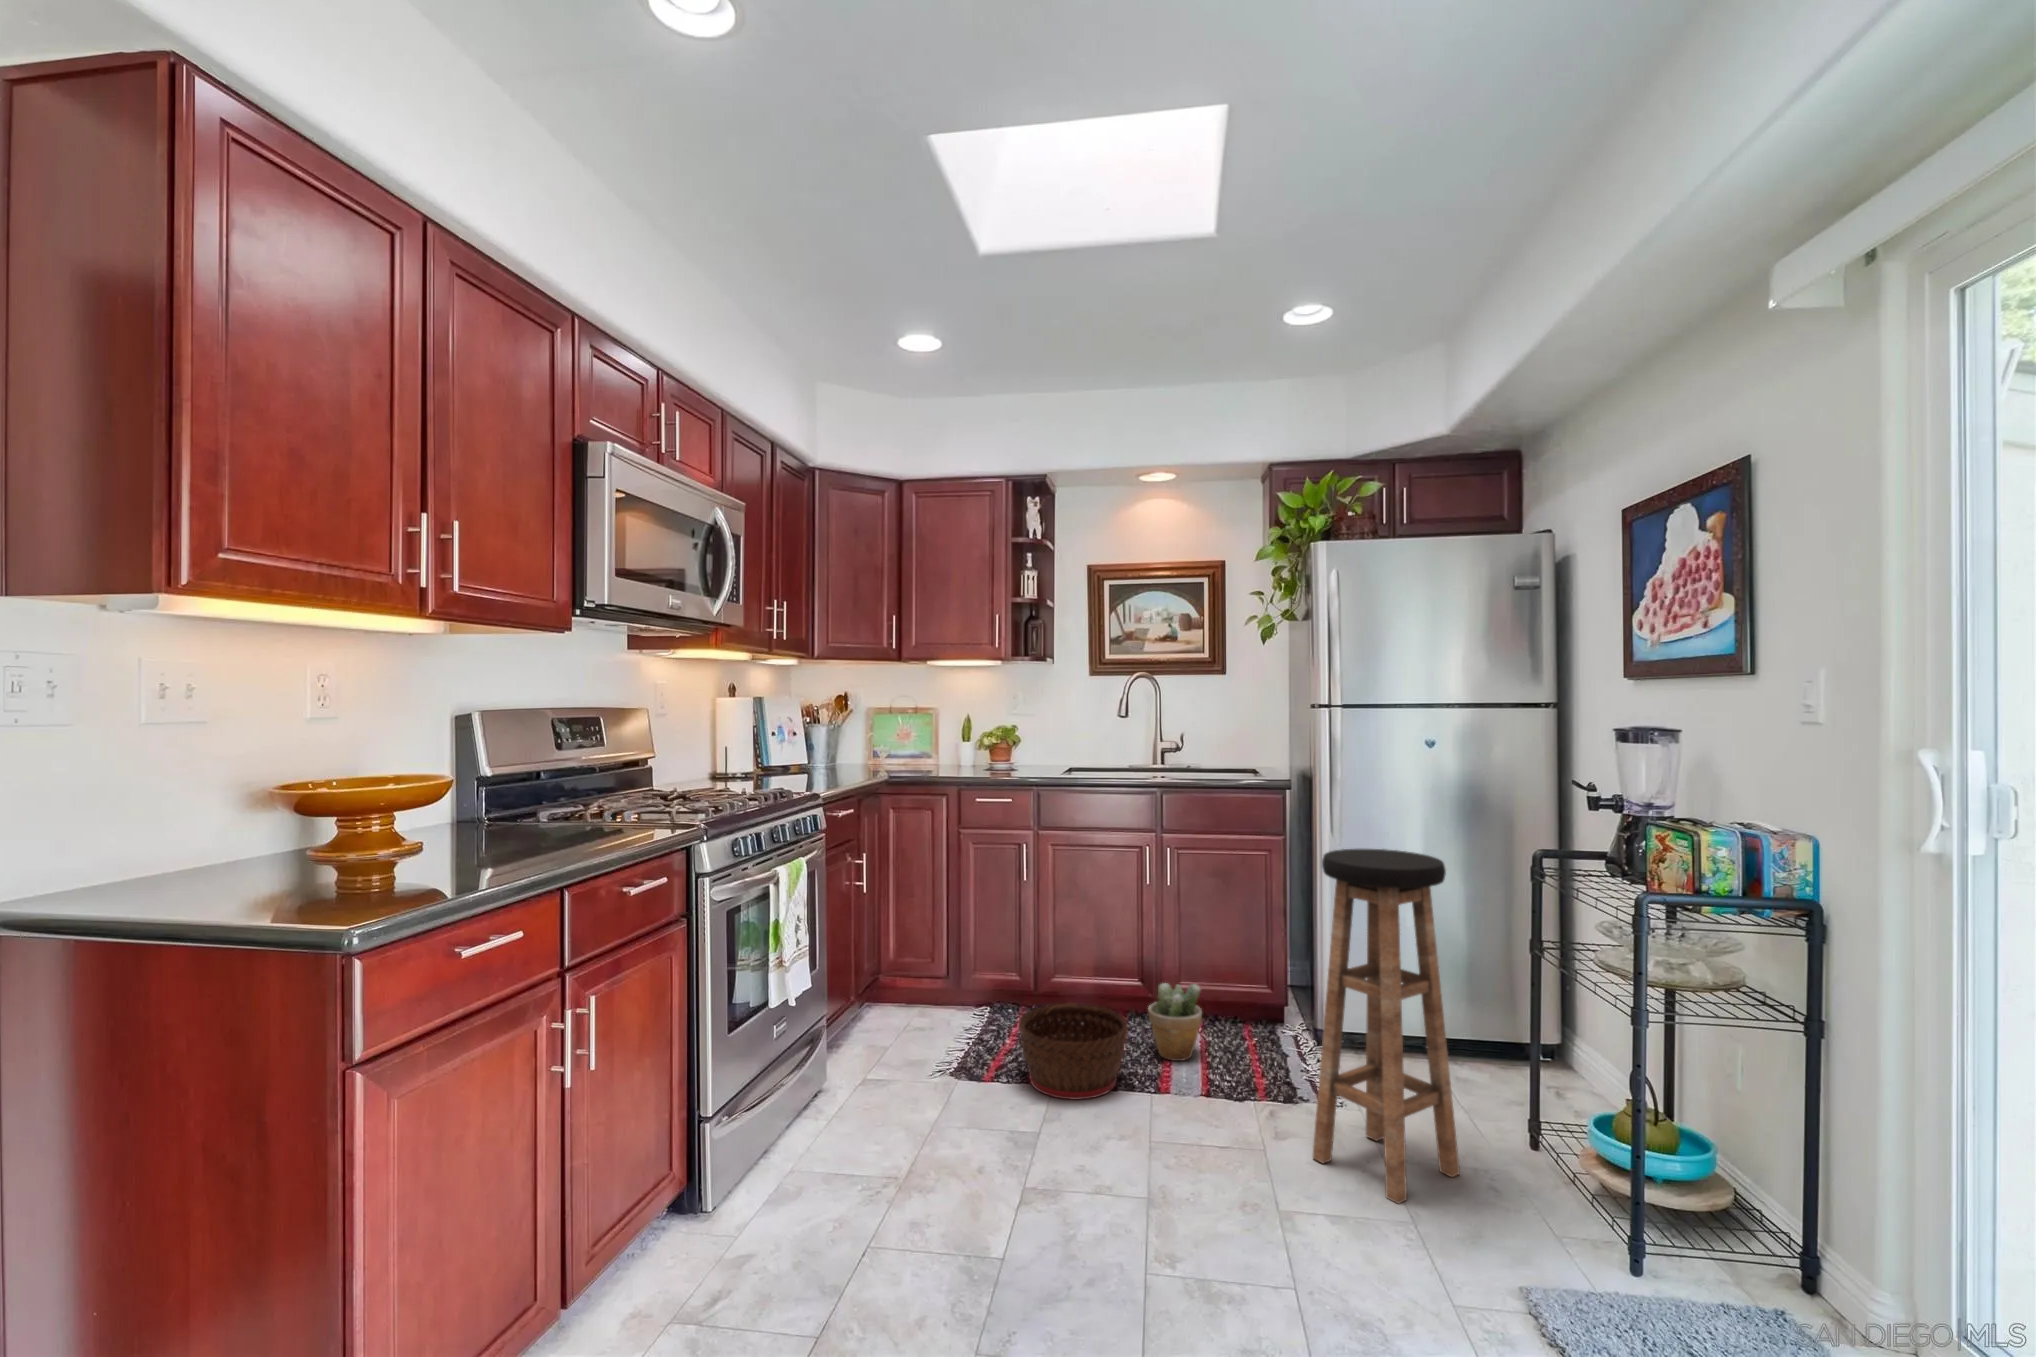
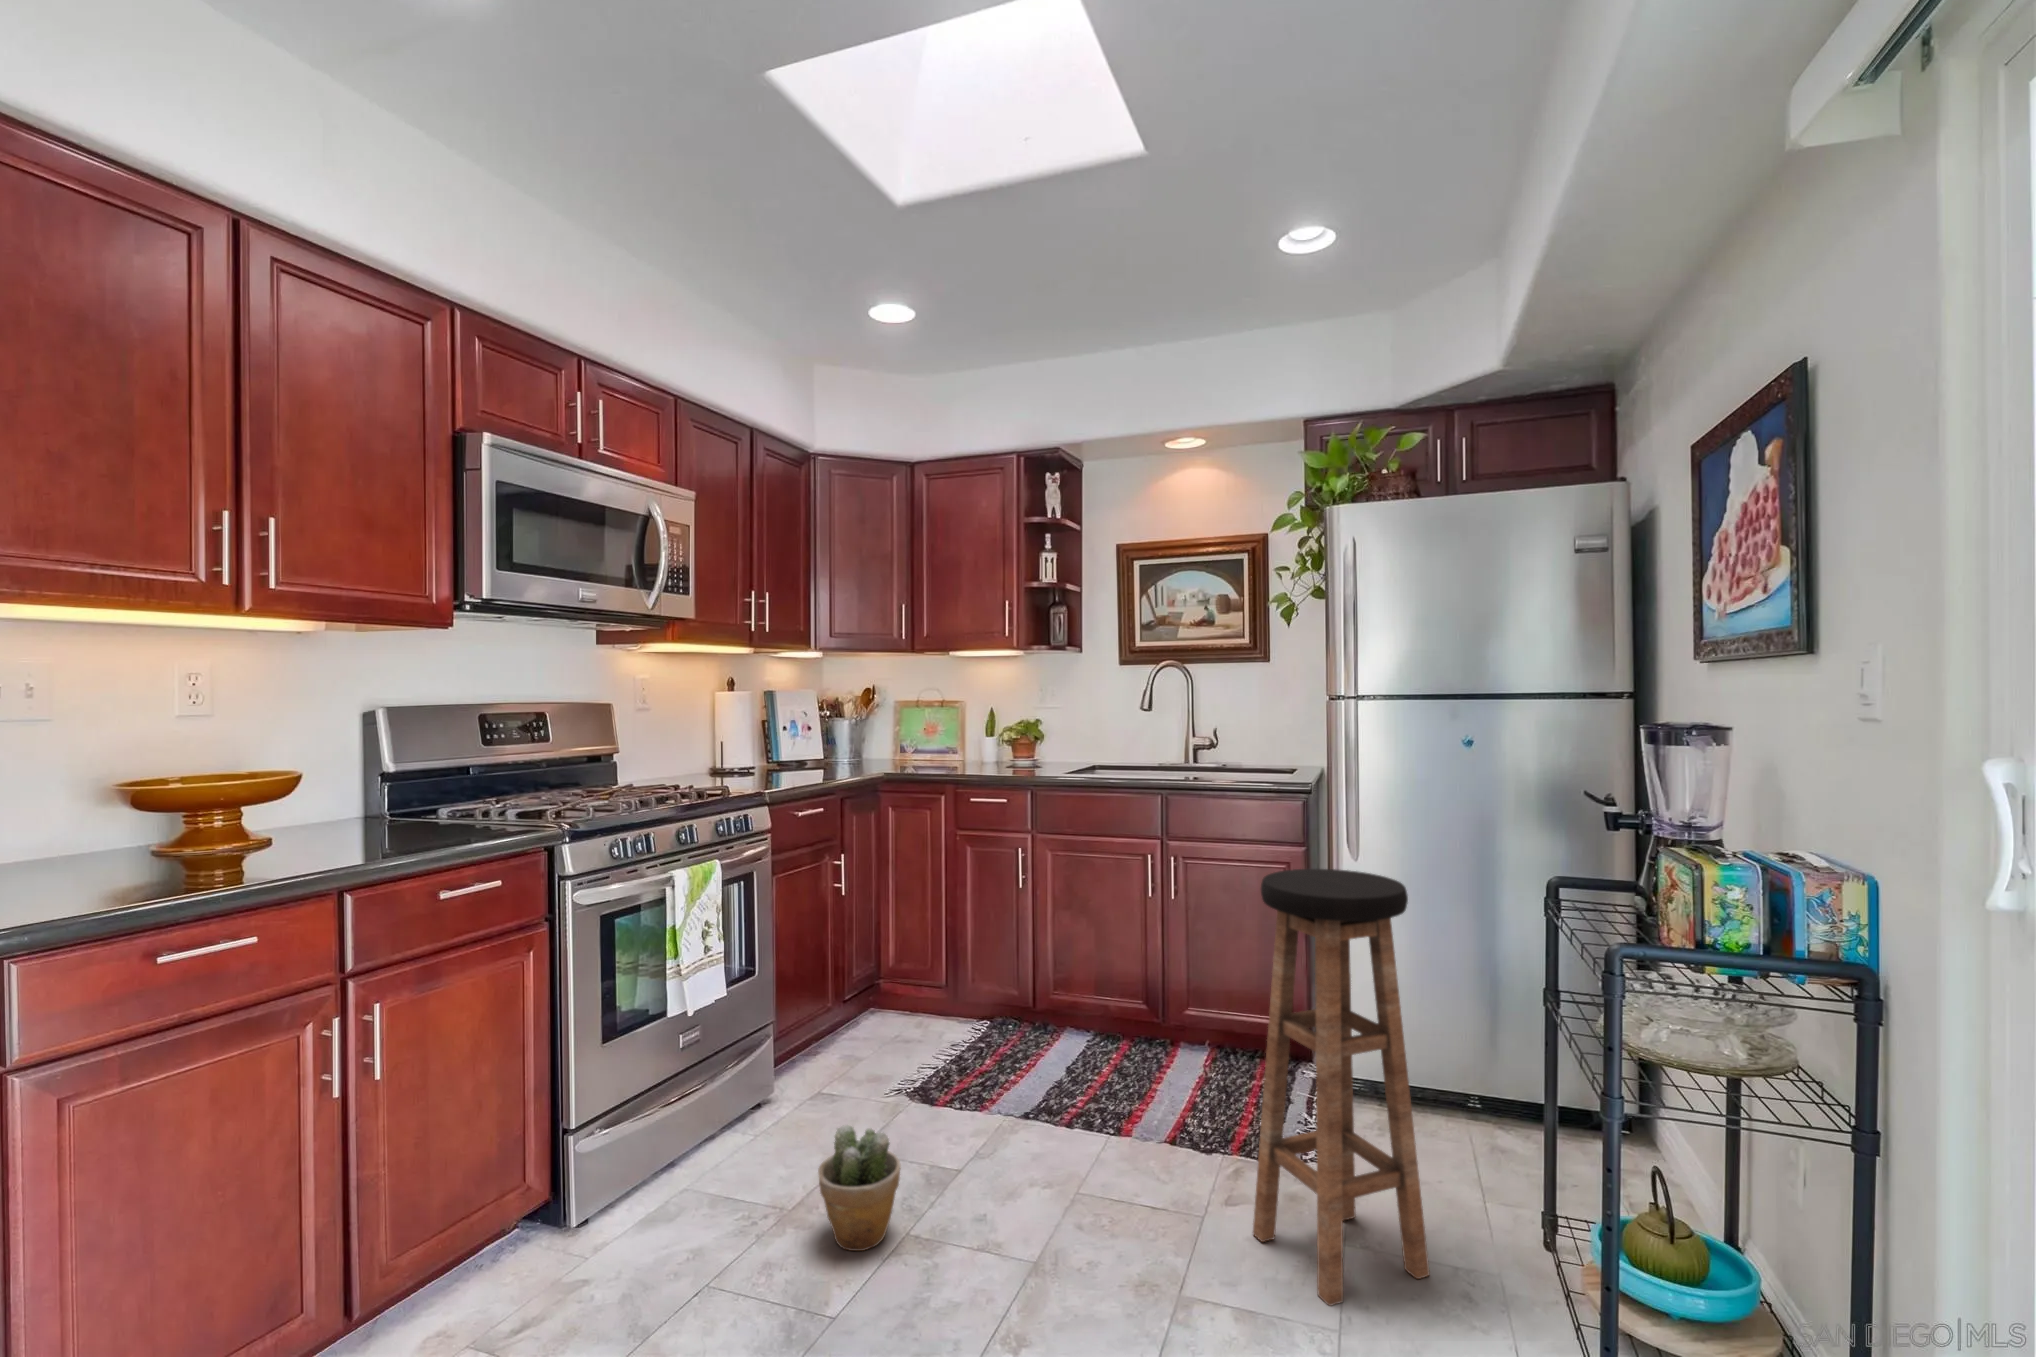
potted plant: present [1148,983,1202,1061] -> present [818,1125,901,1251]
basket: present [1019,1003,1128,1100] -> none [969,1024,1090,1134]

